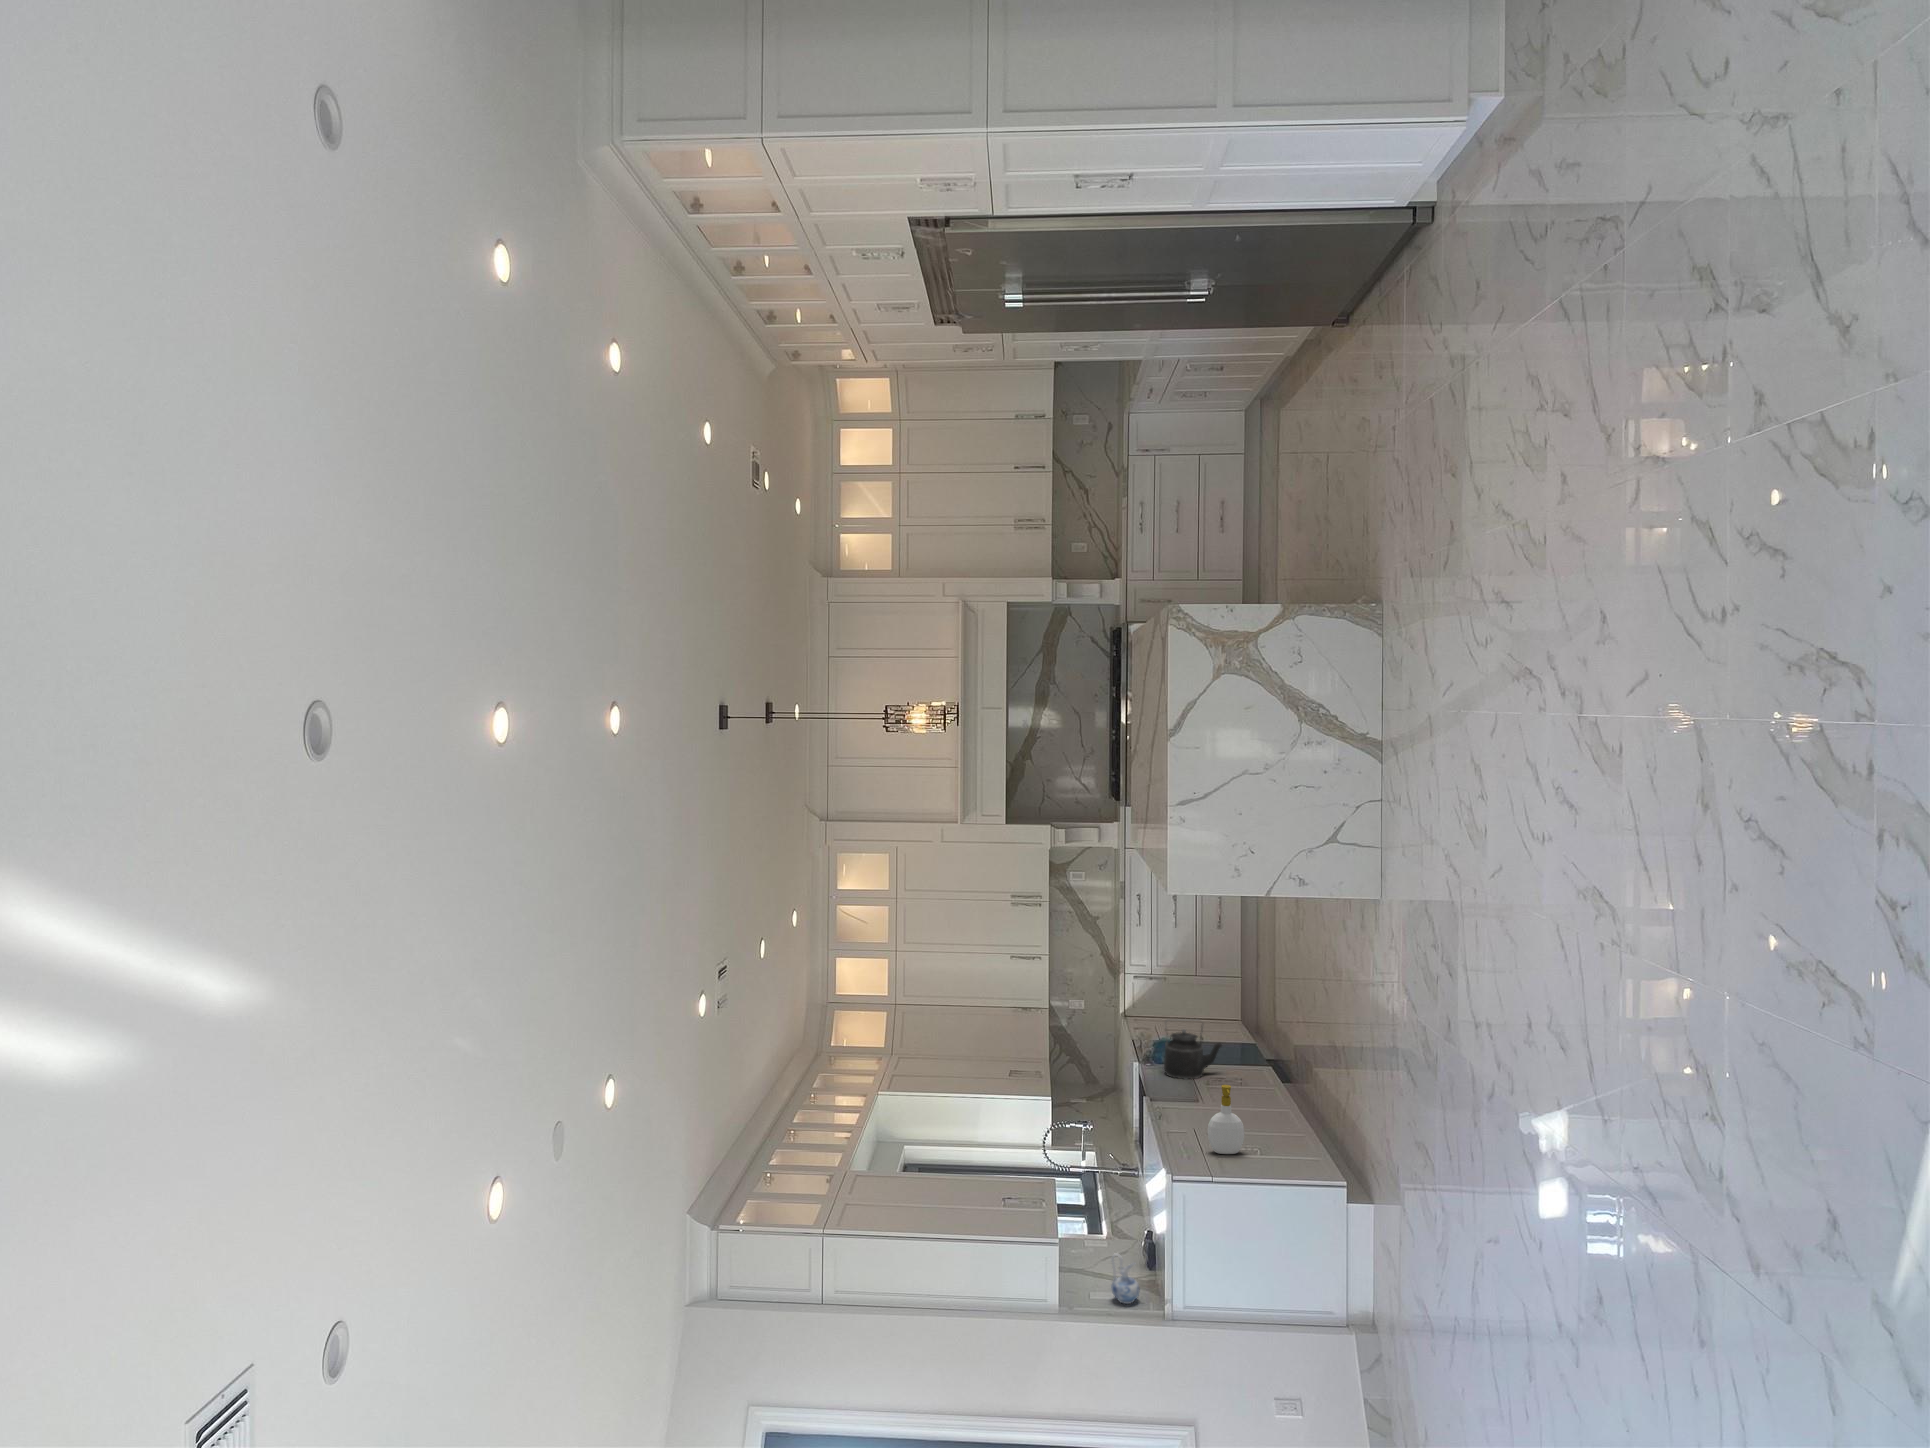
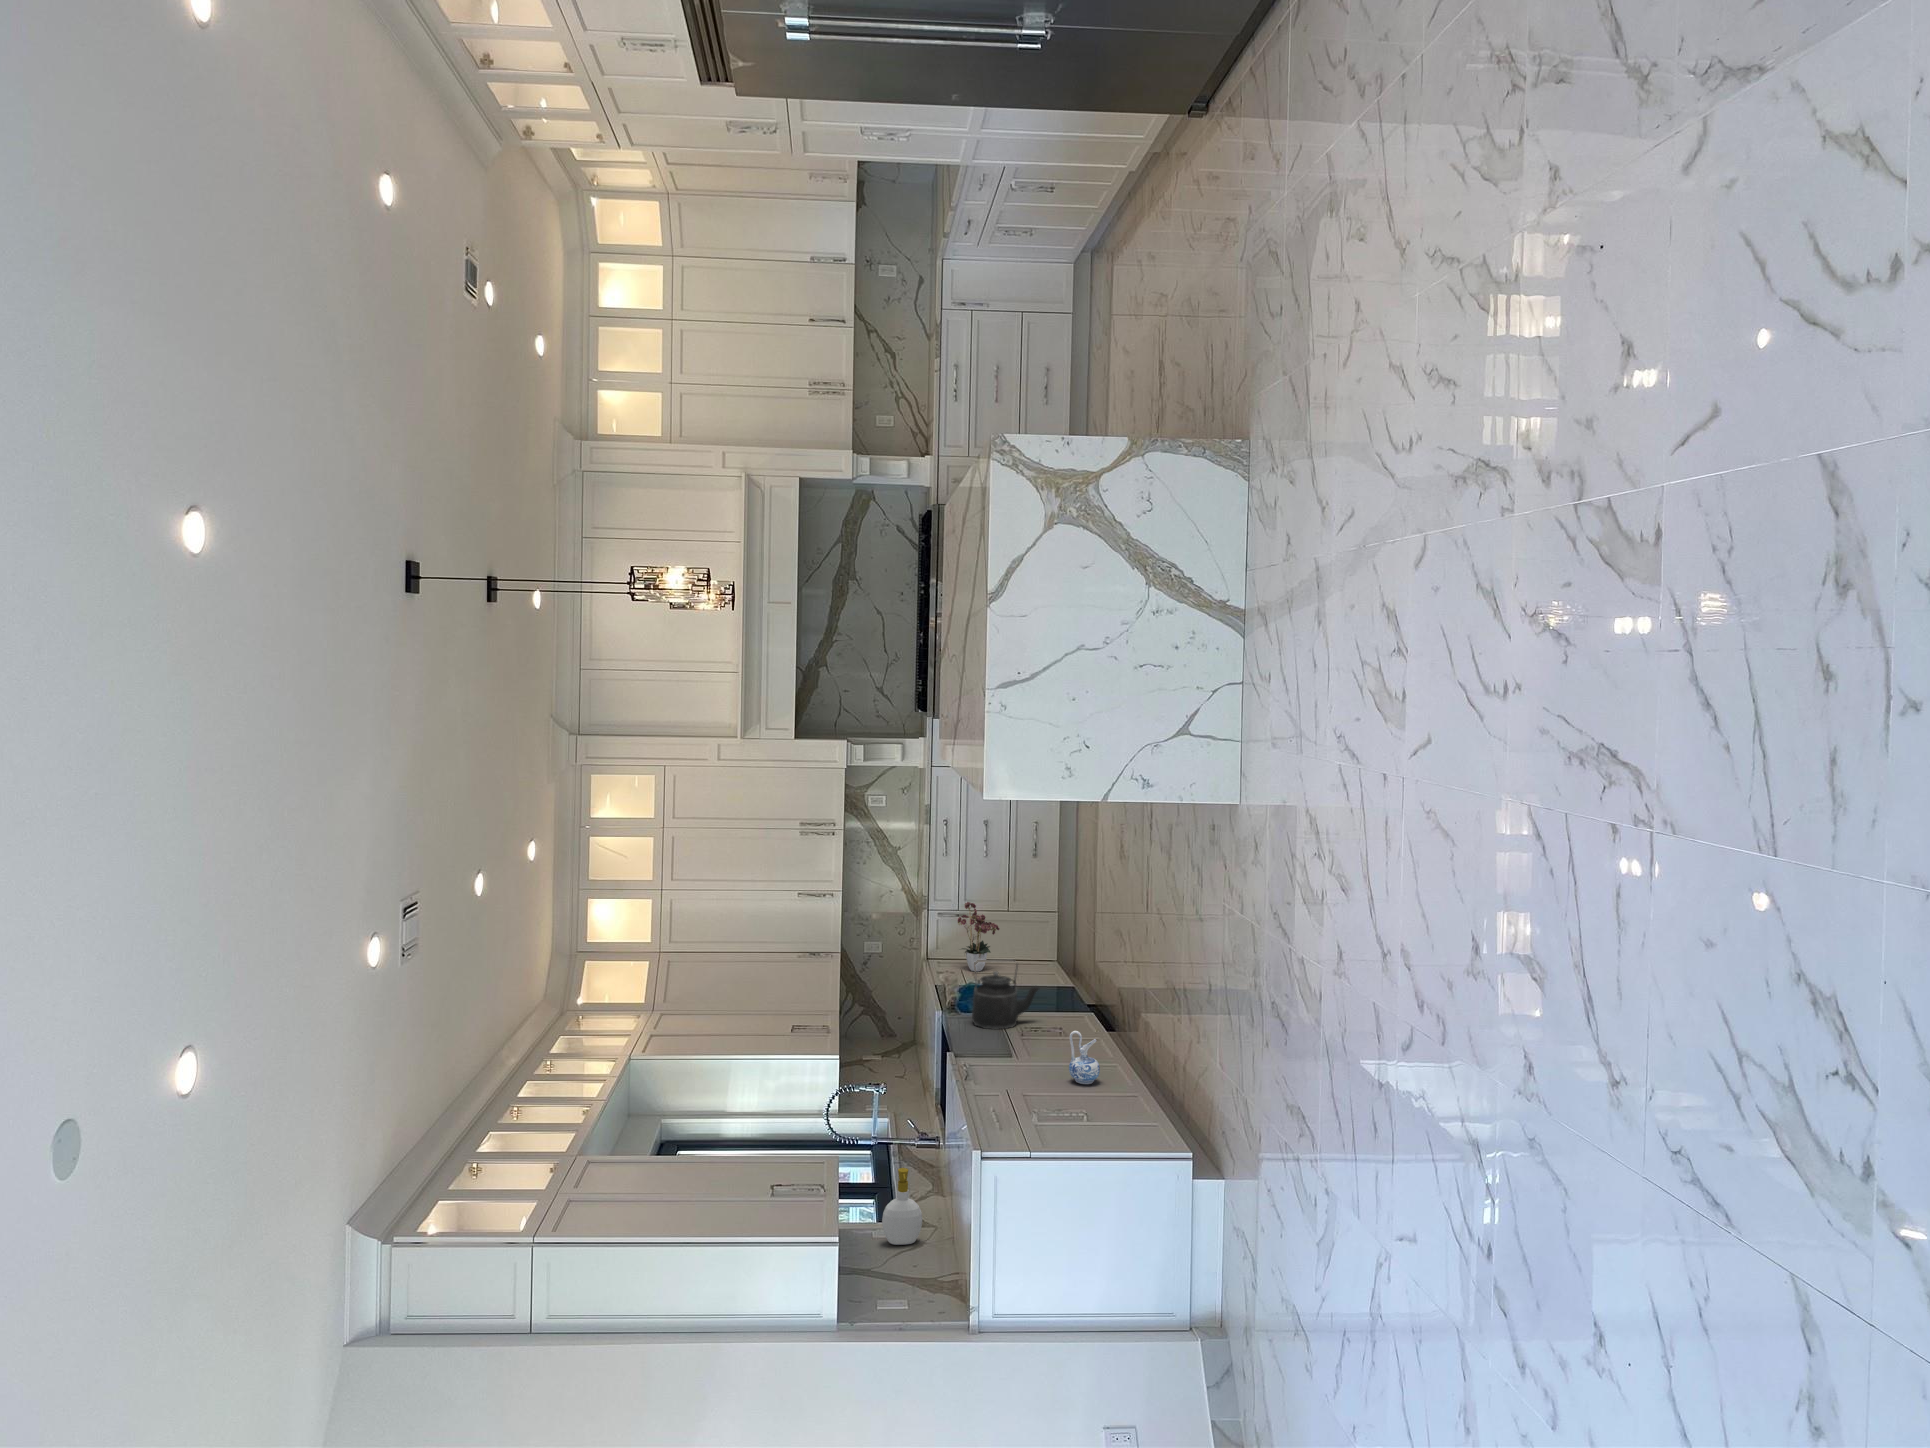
flower arrangement: none [1148,965,1191,1029] -> present [958,902,999,971]
soap bottle: present [1208,1085,1244,1154] -> present [882,1168,922,1245]
ceramic pitcher: present [1111,1253,1140,1304] -> present [1069,1031,1100,1084]

